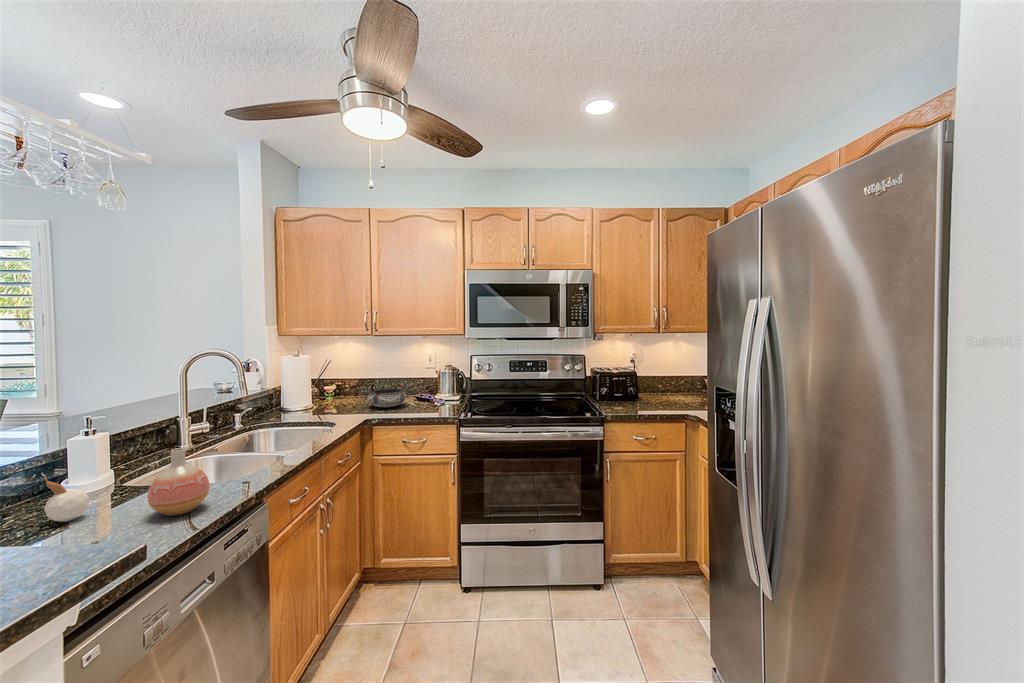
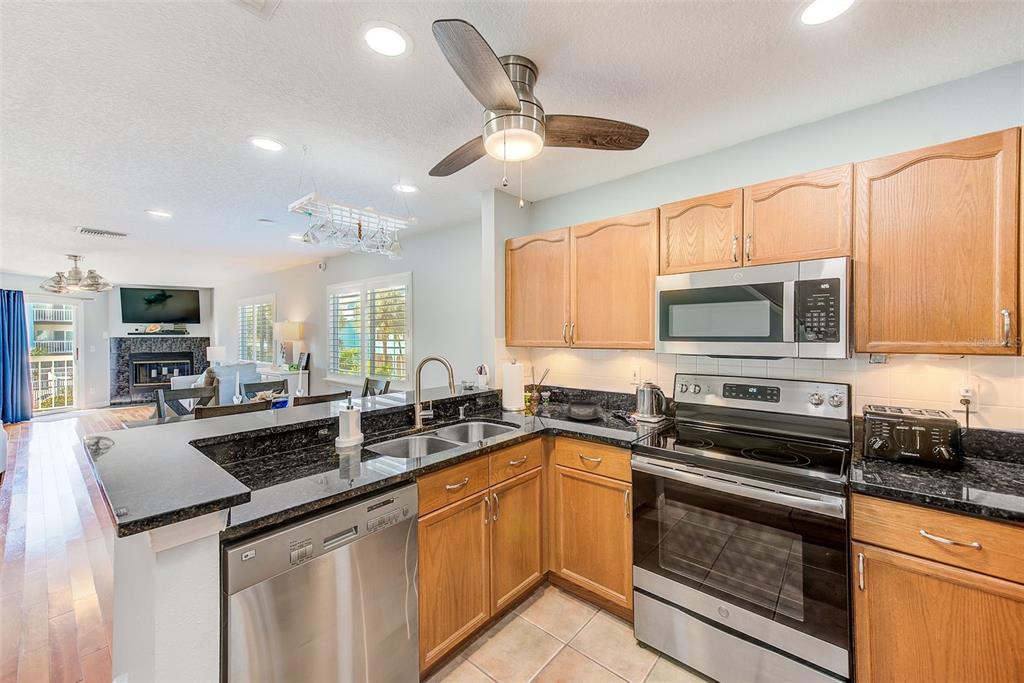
vase: present [147,448,210,516] -> none [333,427,371,476]
candle: present [41,473,90,522] -> none [297,428,319,463]

